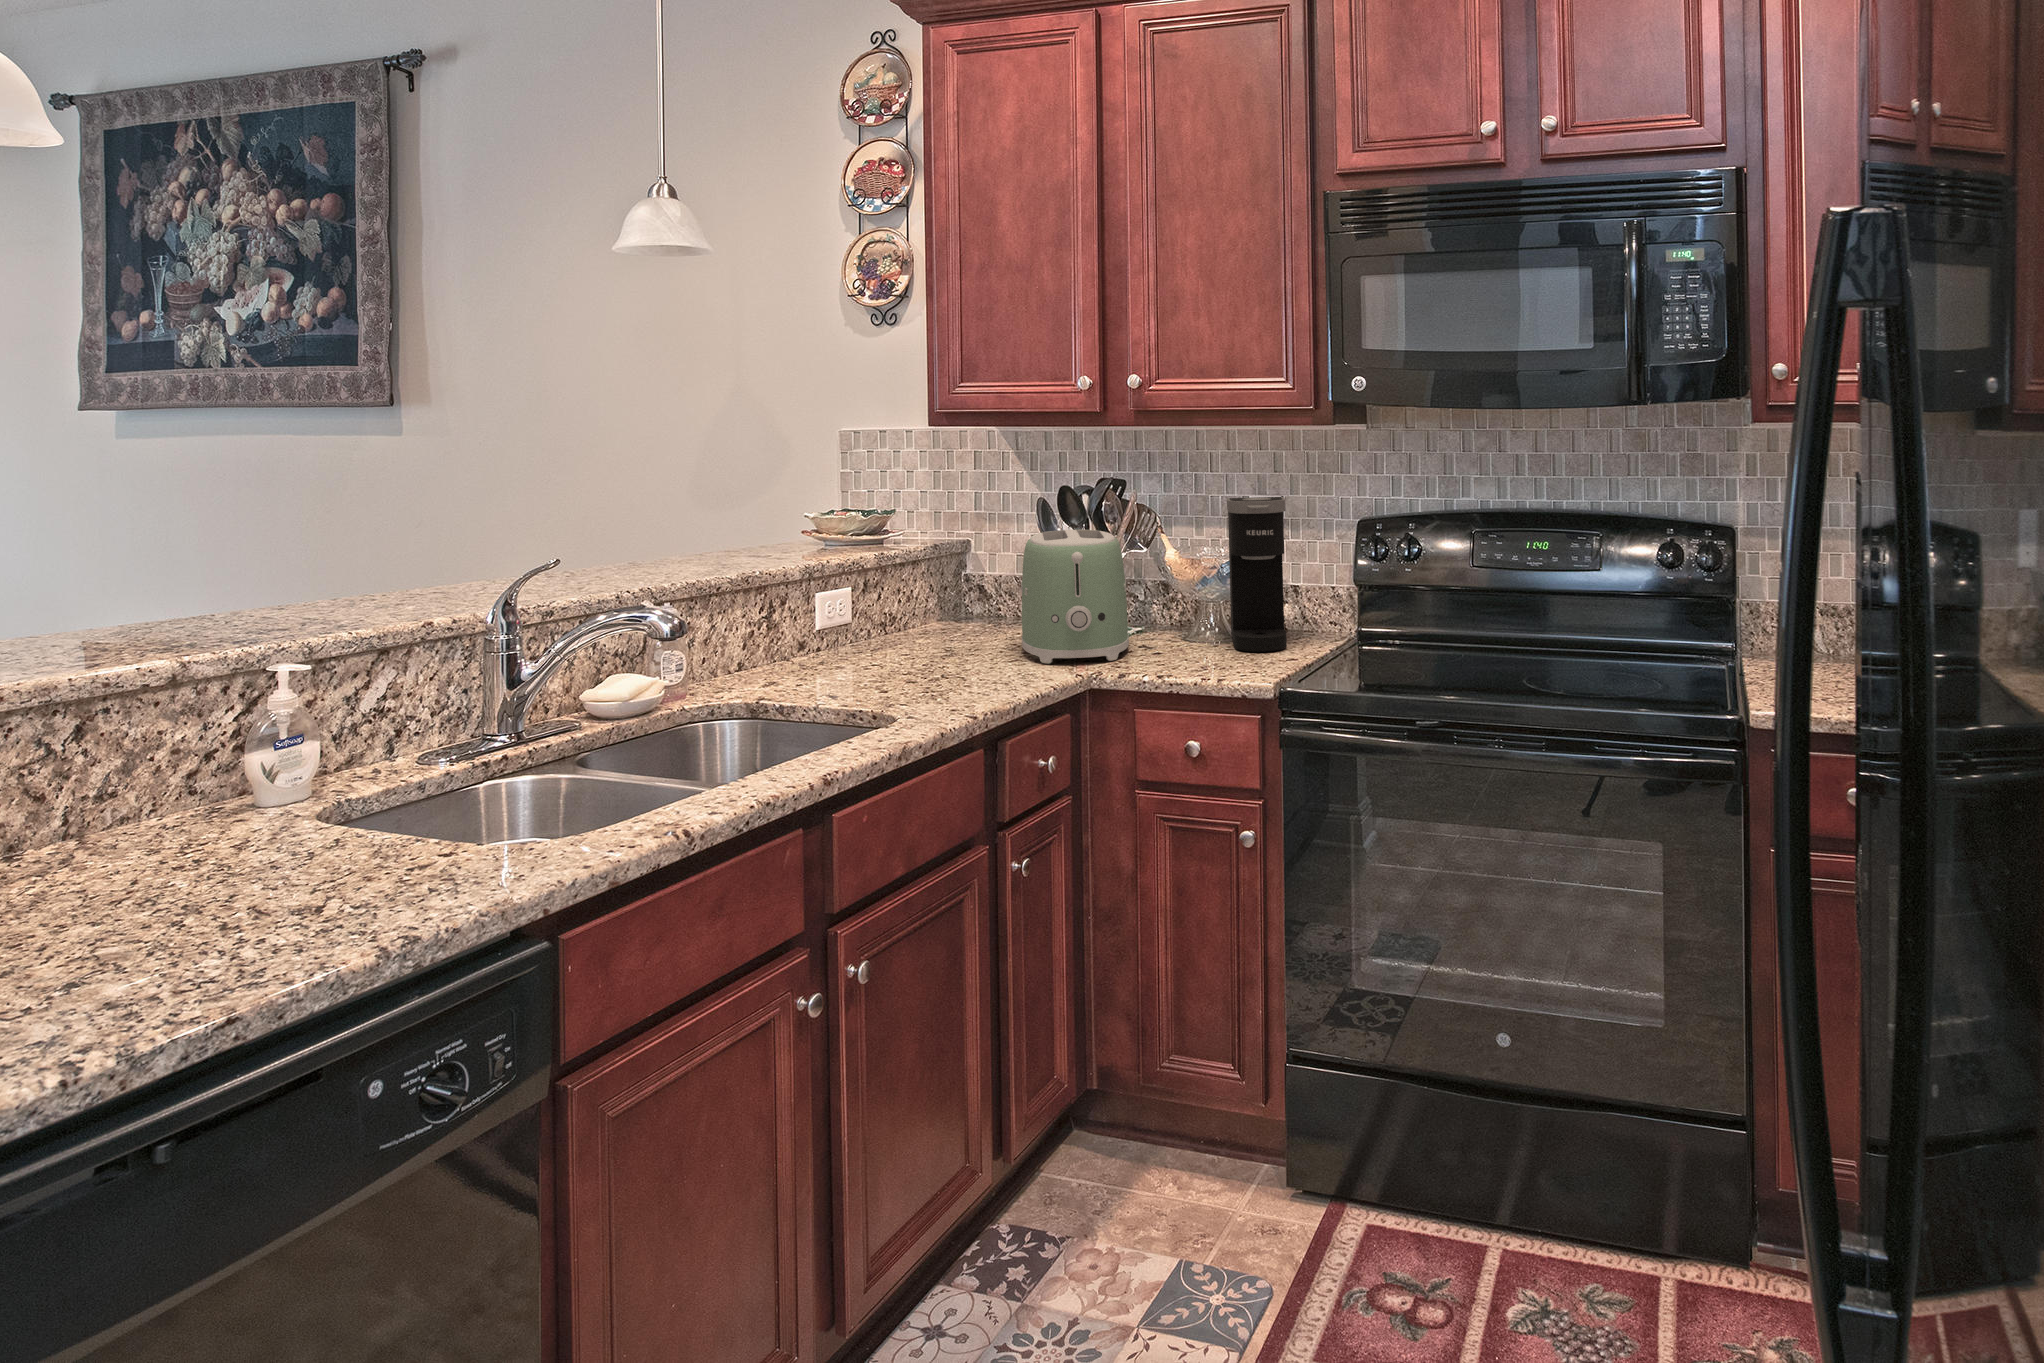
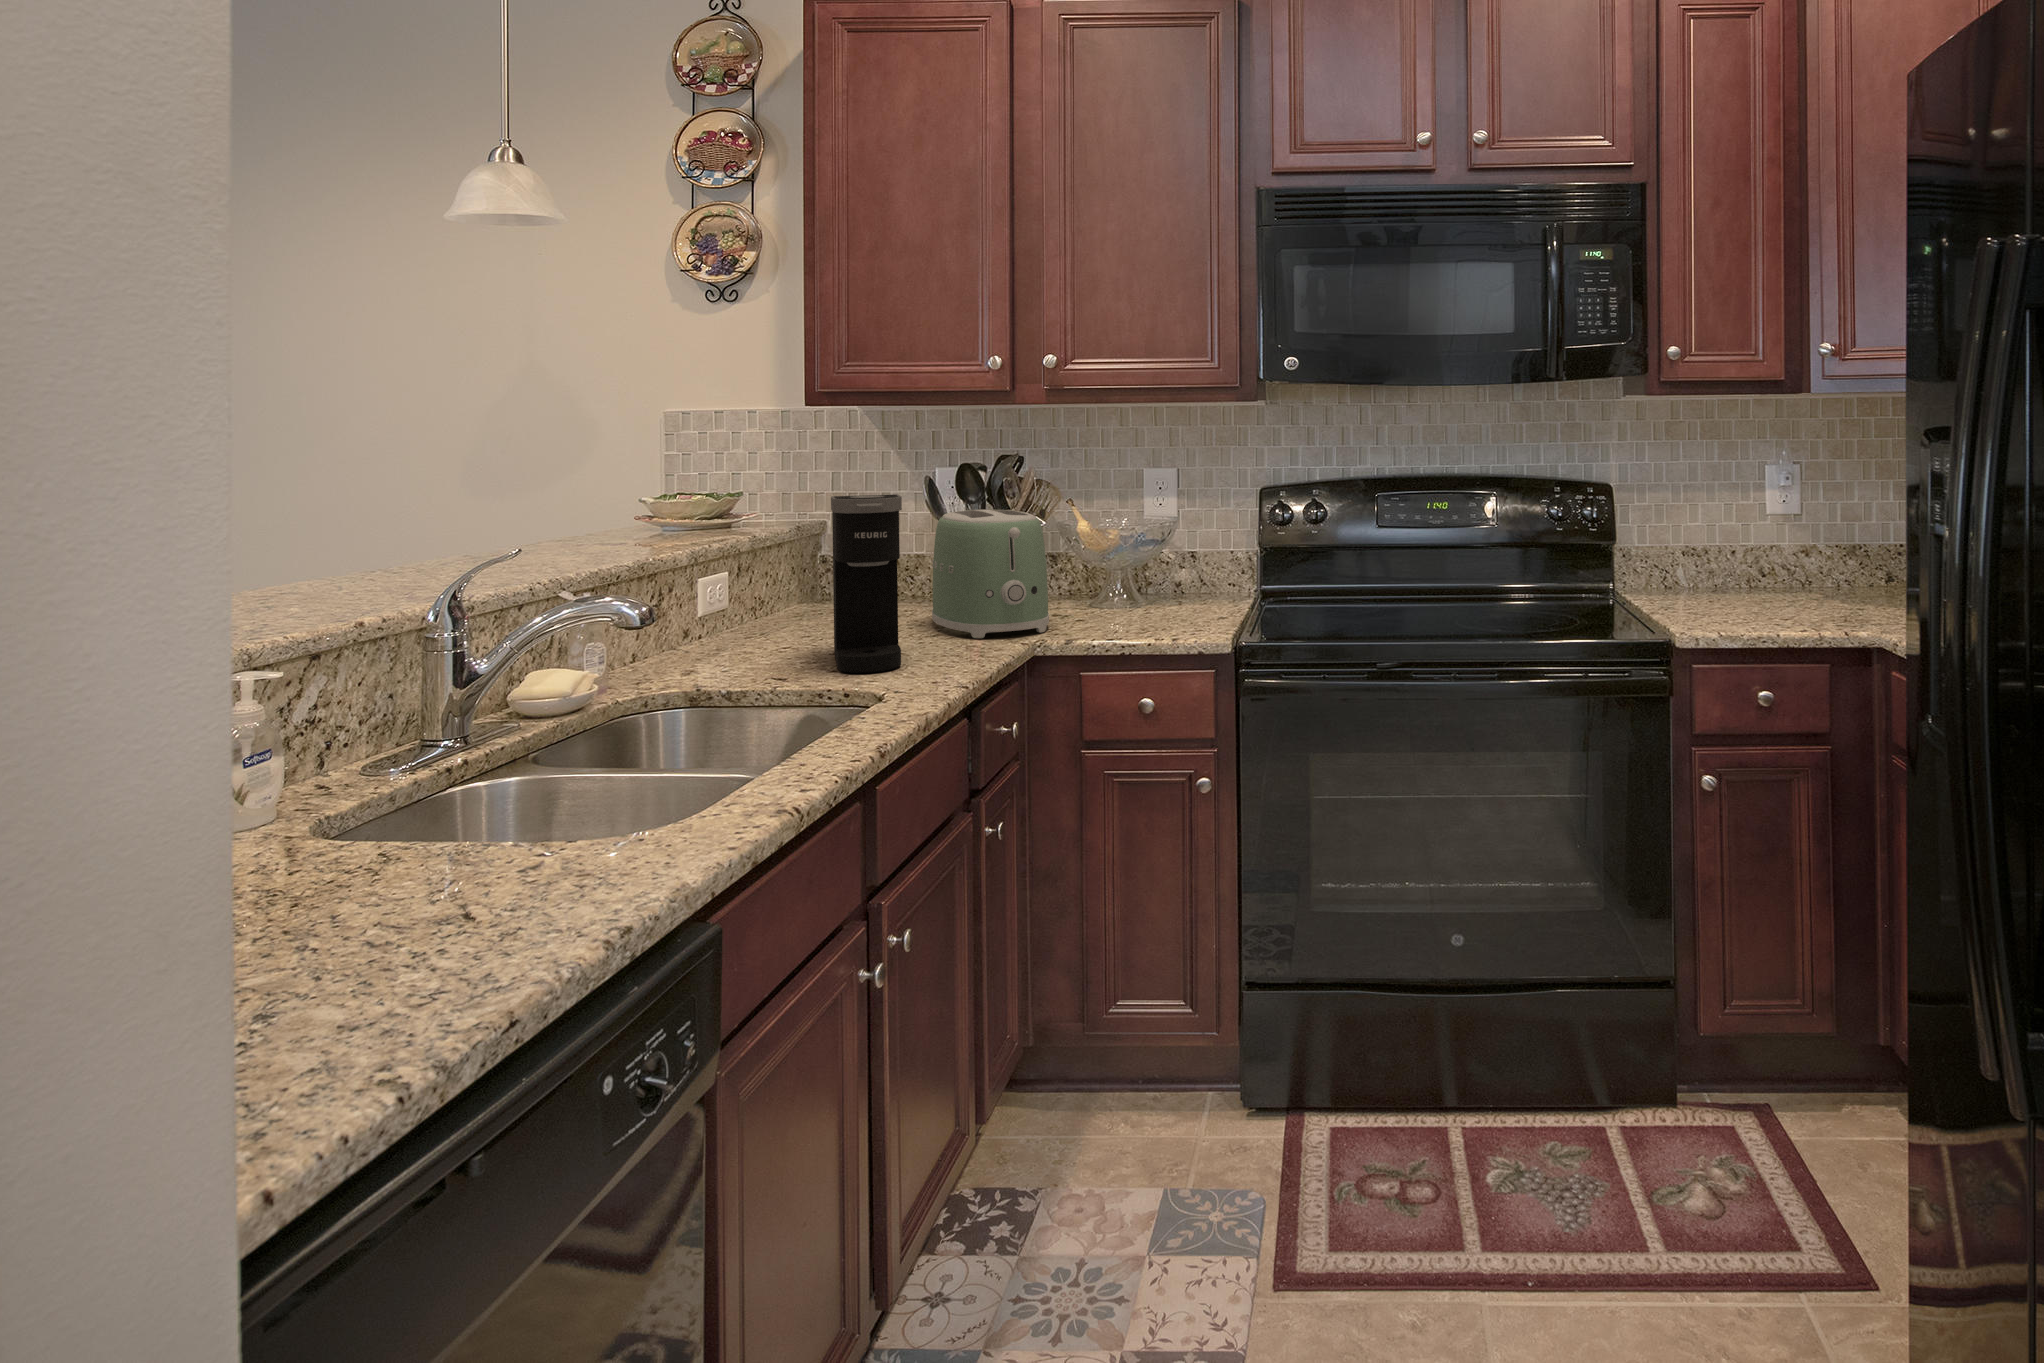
coffee maker: present [1227,497,1287,652] -> present [831,494,902,673]

